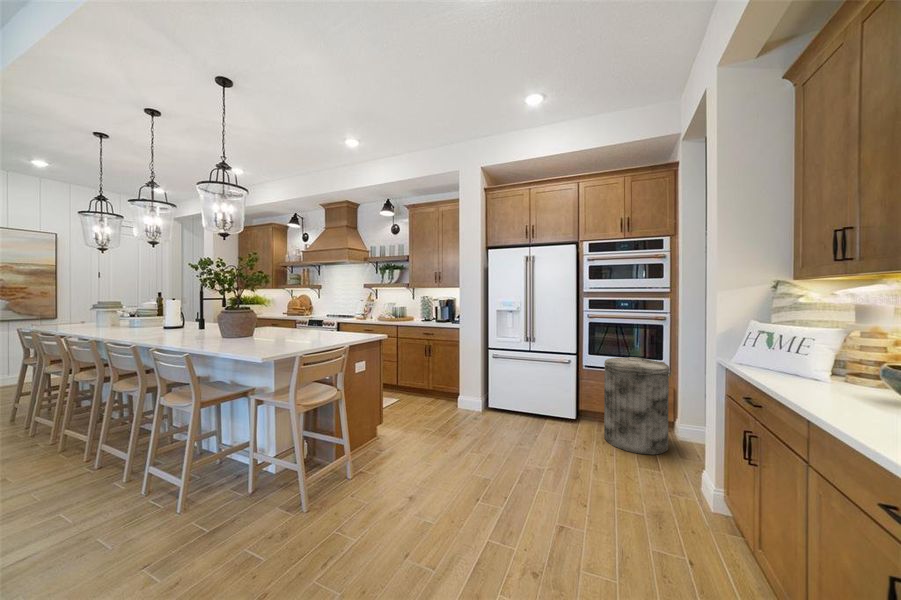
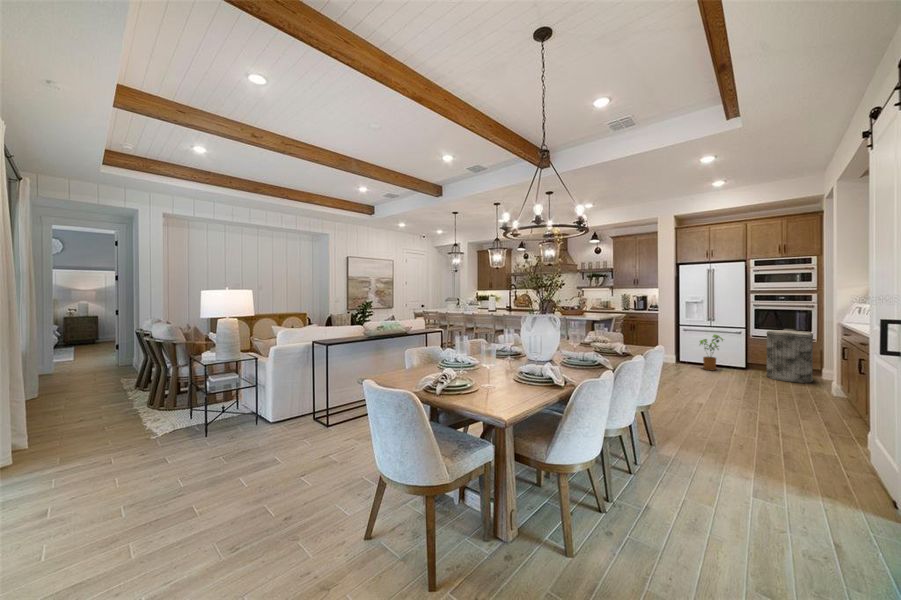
house plant: none [512,365,548,427] -> present [700,335,723,370]

